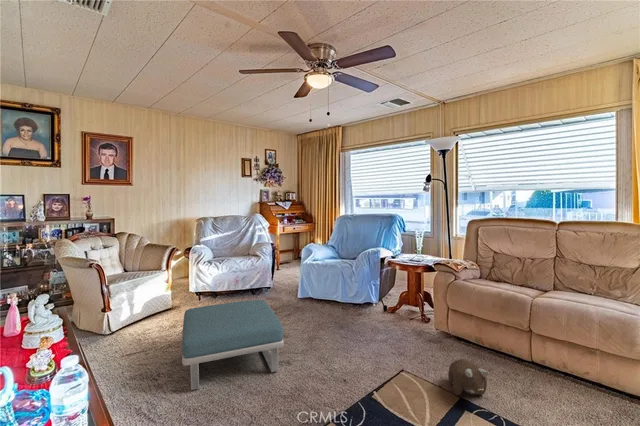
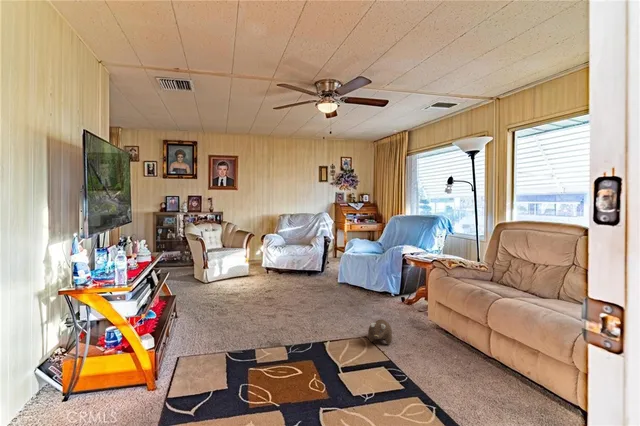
footstool: present [182,300,284,390] -> none [223,270,290,312]

